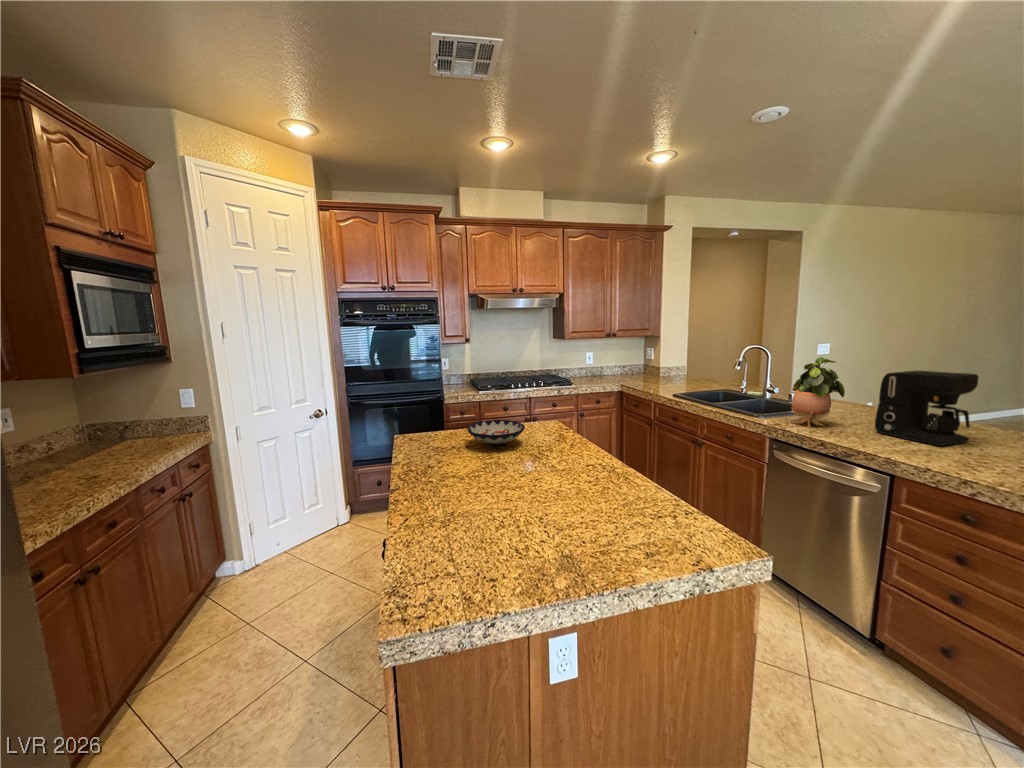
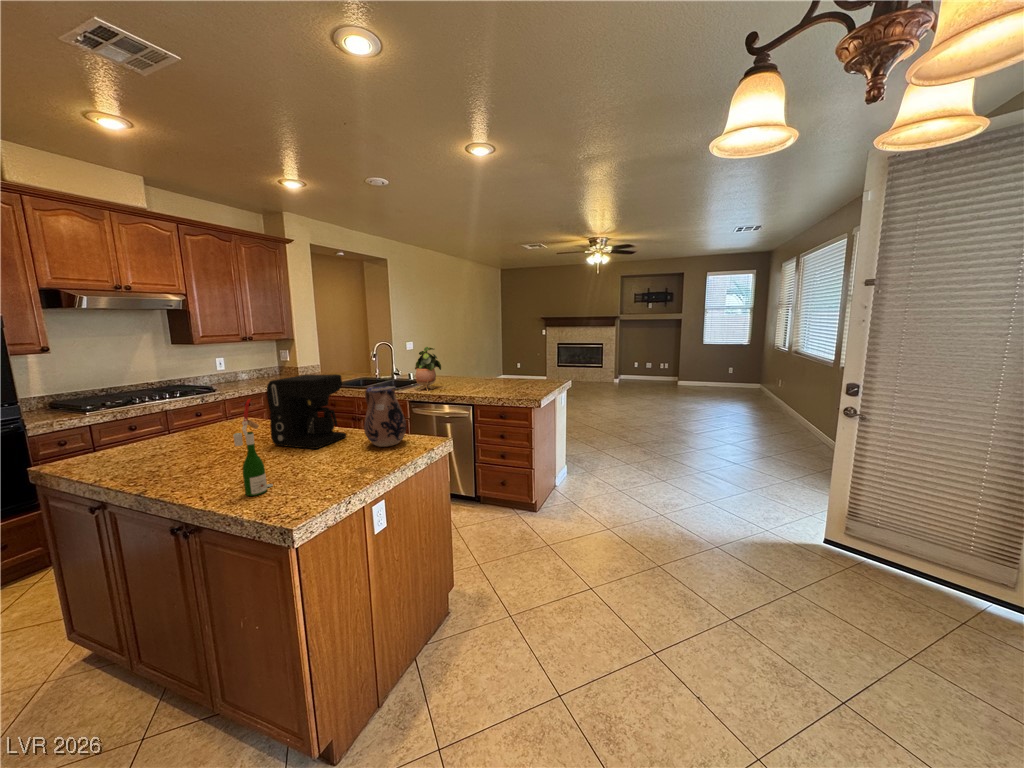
coffee maker: present [875,371,978,446] -> present [267,374,346,449]
wine bottle: none [423,420,463,541] -> present [233,399,273,496]
bowl: present [467,420,525,446] -> none [164,421,237,447]
ceramic pitcher: none [613,422,682,528] -> present [364,386,406,447]

